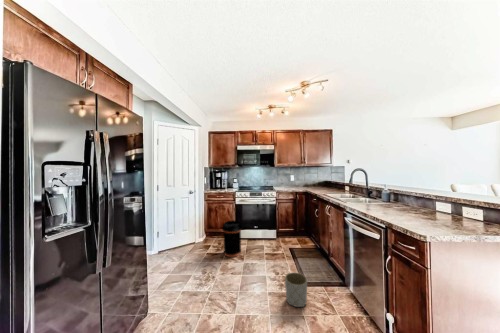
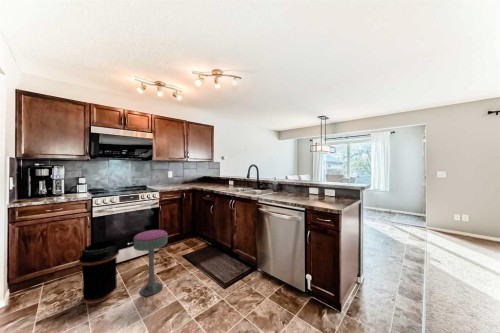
bar stool: none [245,220,267,266] -> present [134,230,167,296]
planter: present [285,272,307,307] -> none [216,276,241,315]

